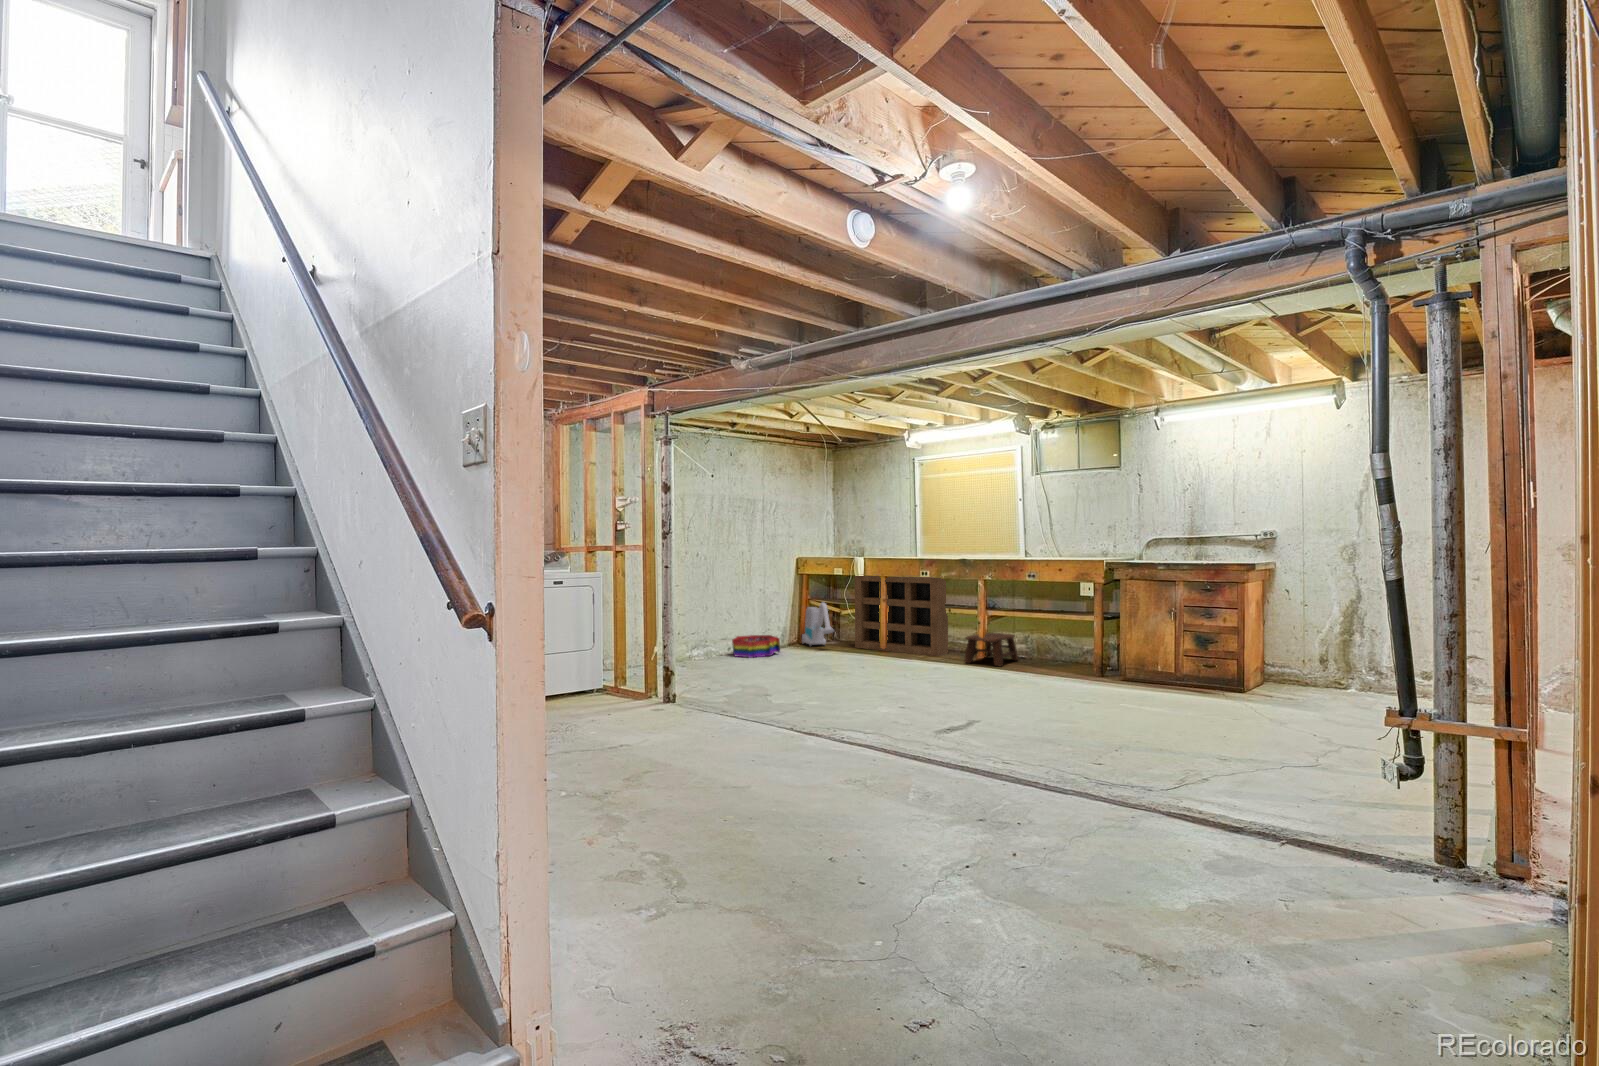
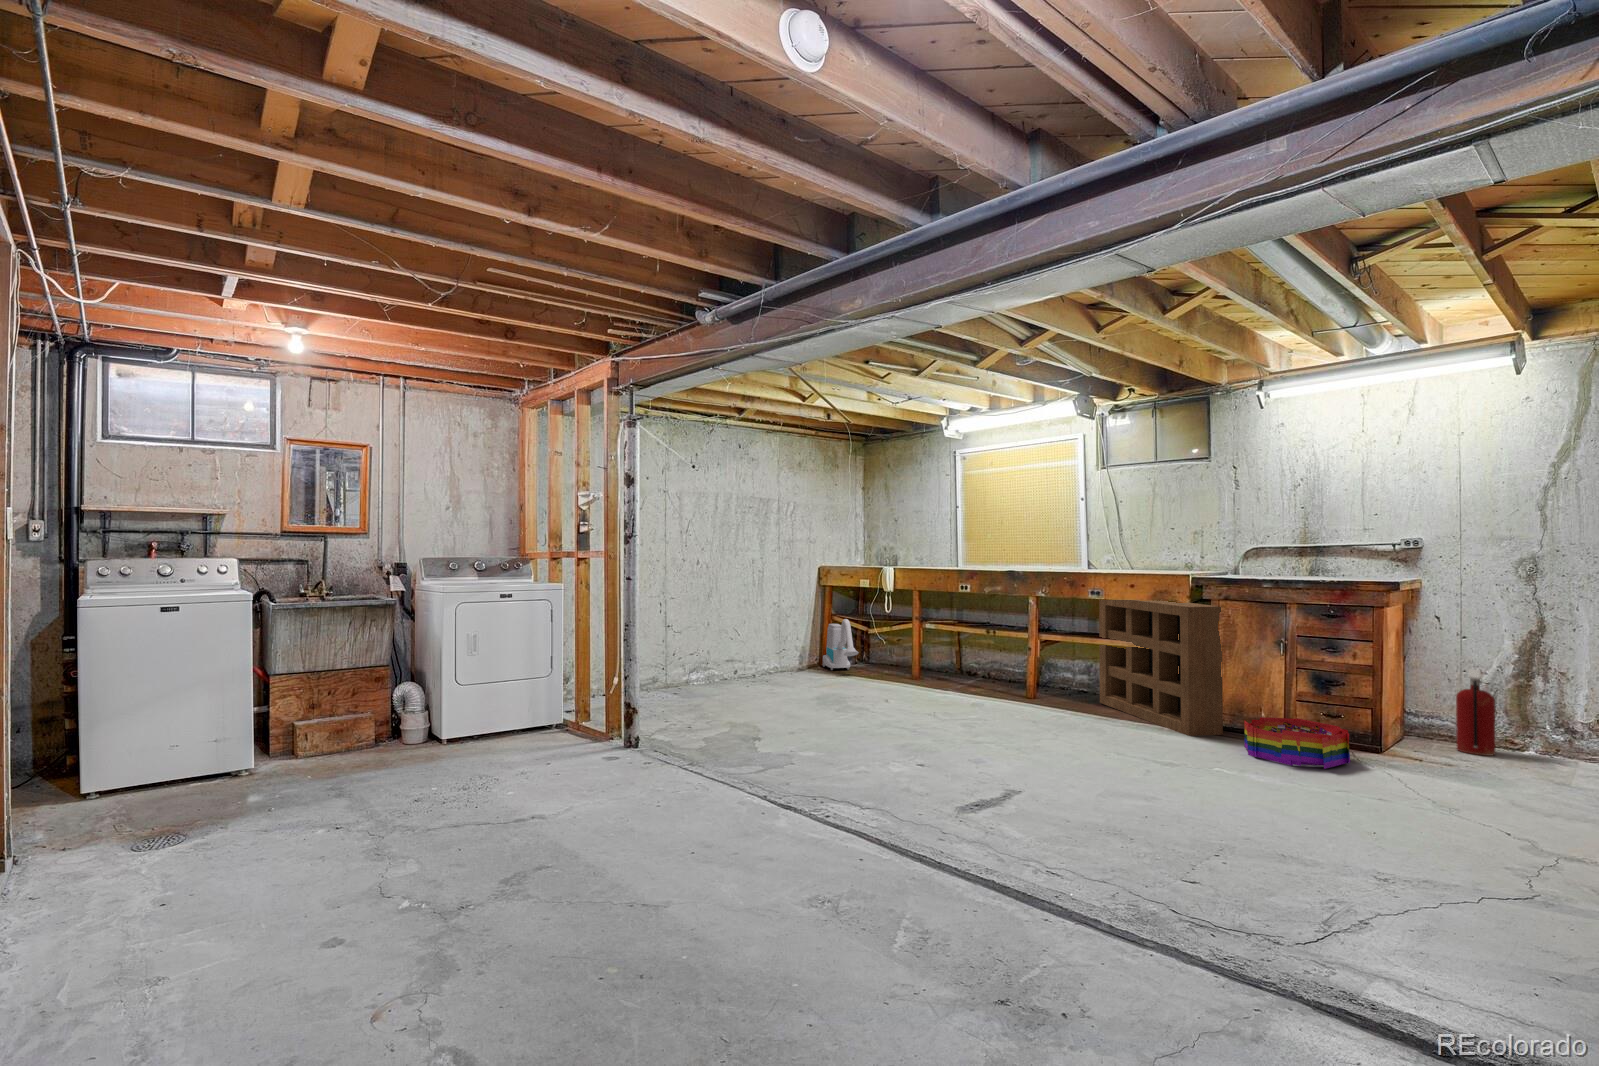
shelving unit: present [855,574,948,656] -> present [1099,599,1223,736]
fire extinguisher: none [1299,629,1326,693] -> present [1456,669,1495,756]
stool: present [964,633,1018,666] -> none [1012,660,1079,703]
storage bin: present [732,635,780,658] -> present [1244,717,1350,769]

